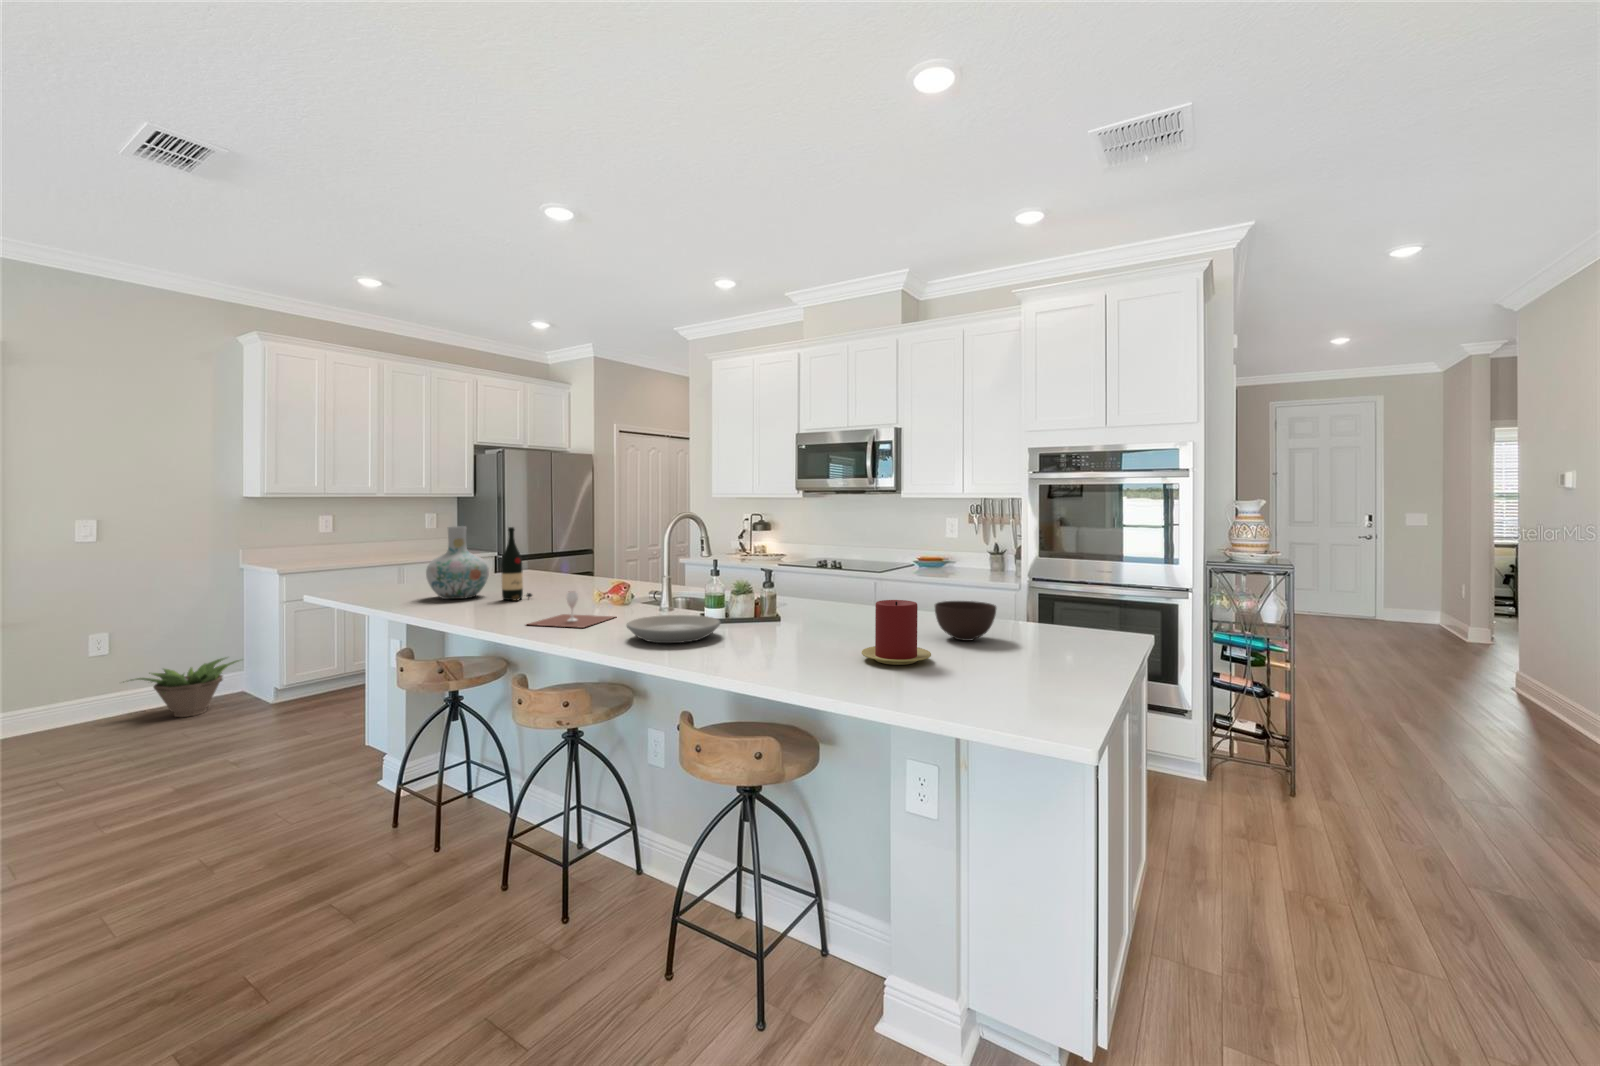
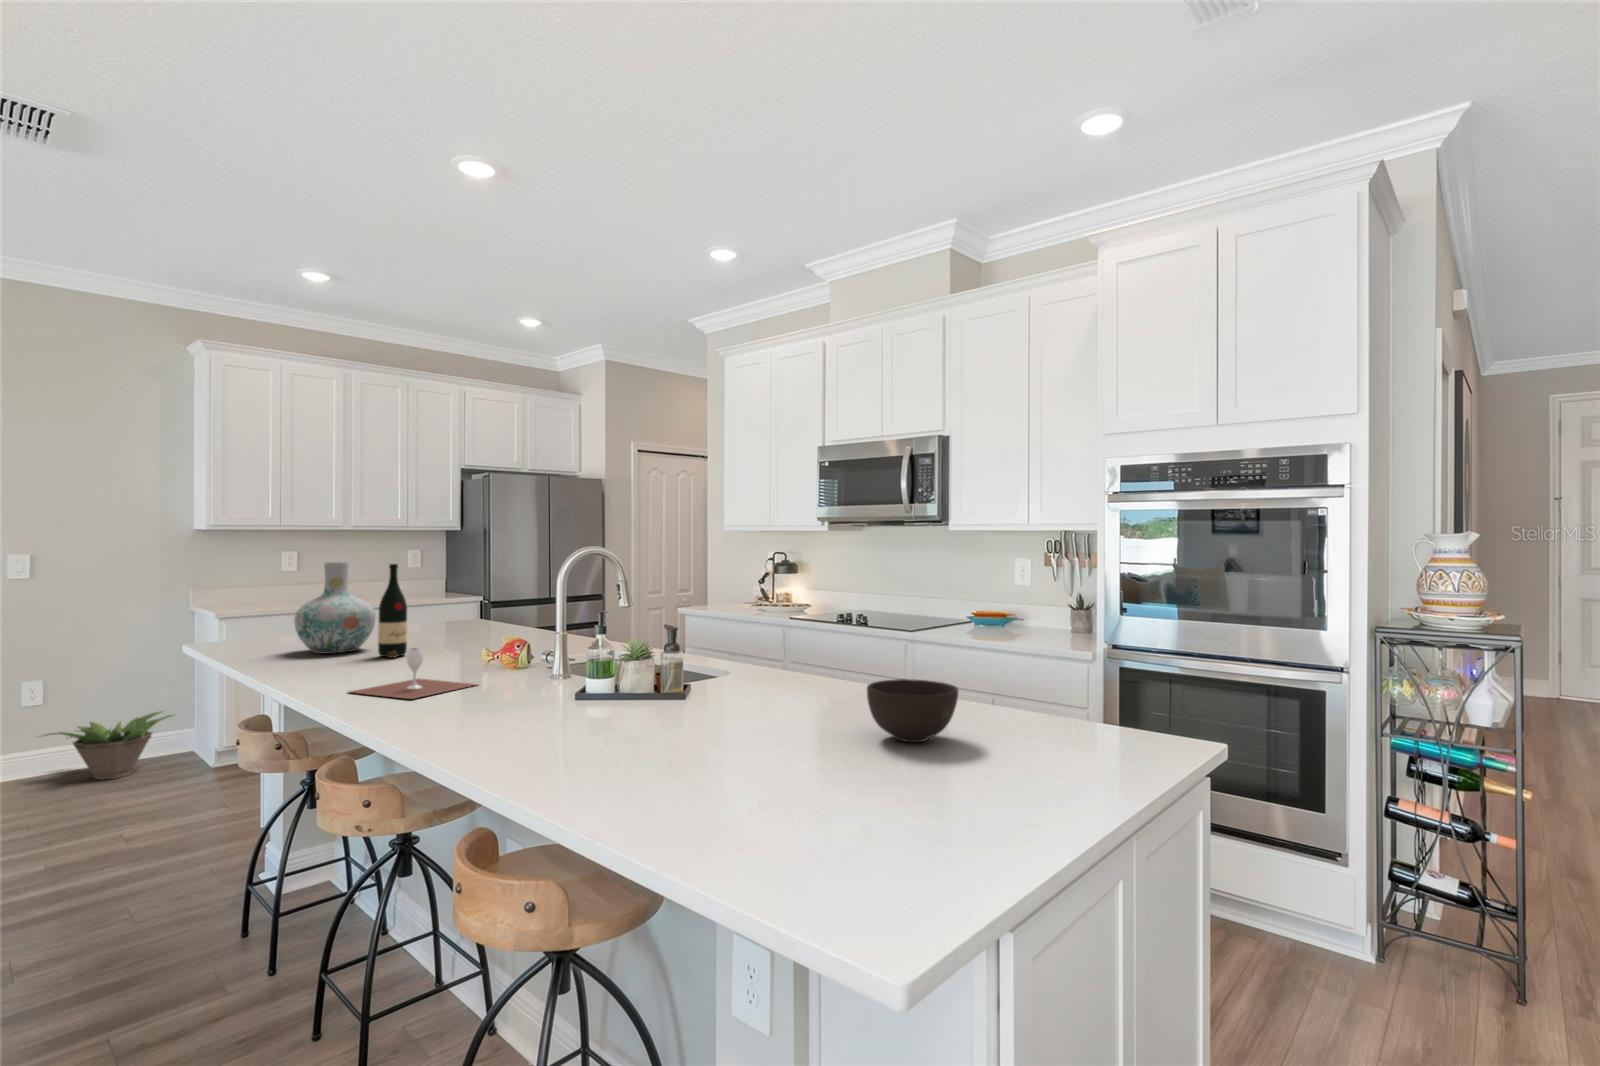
candle: present [862,600,931,665] -> none [711,678,818,781]
plate: present [627,615,720,643] -> none [434,686,572,728]

